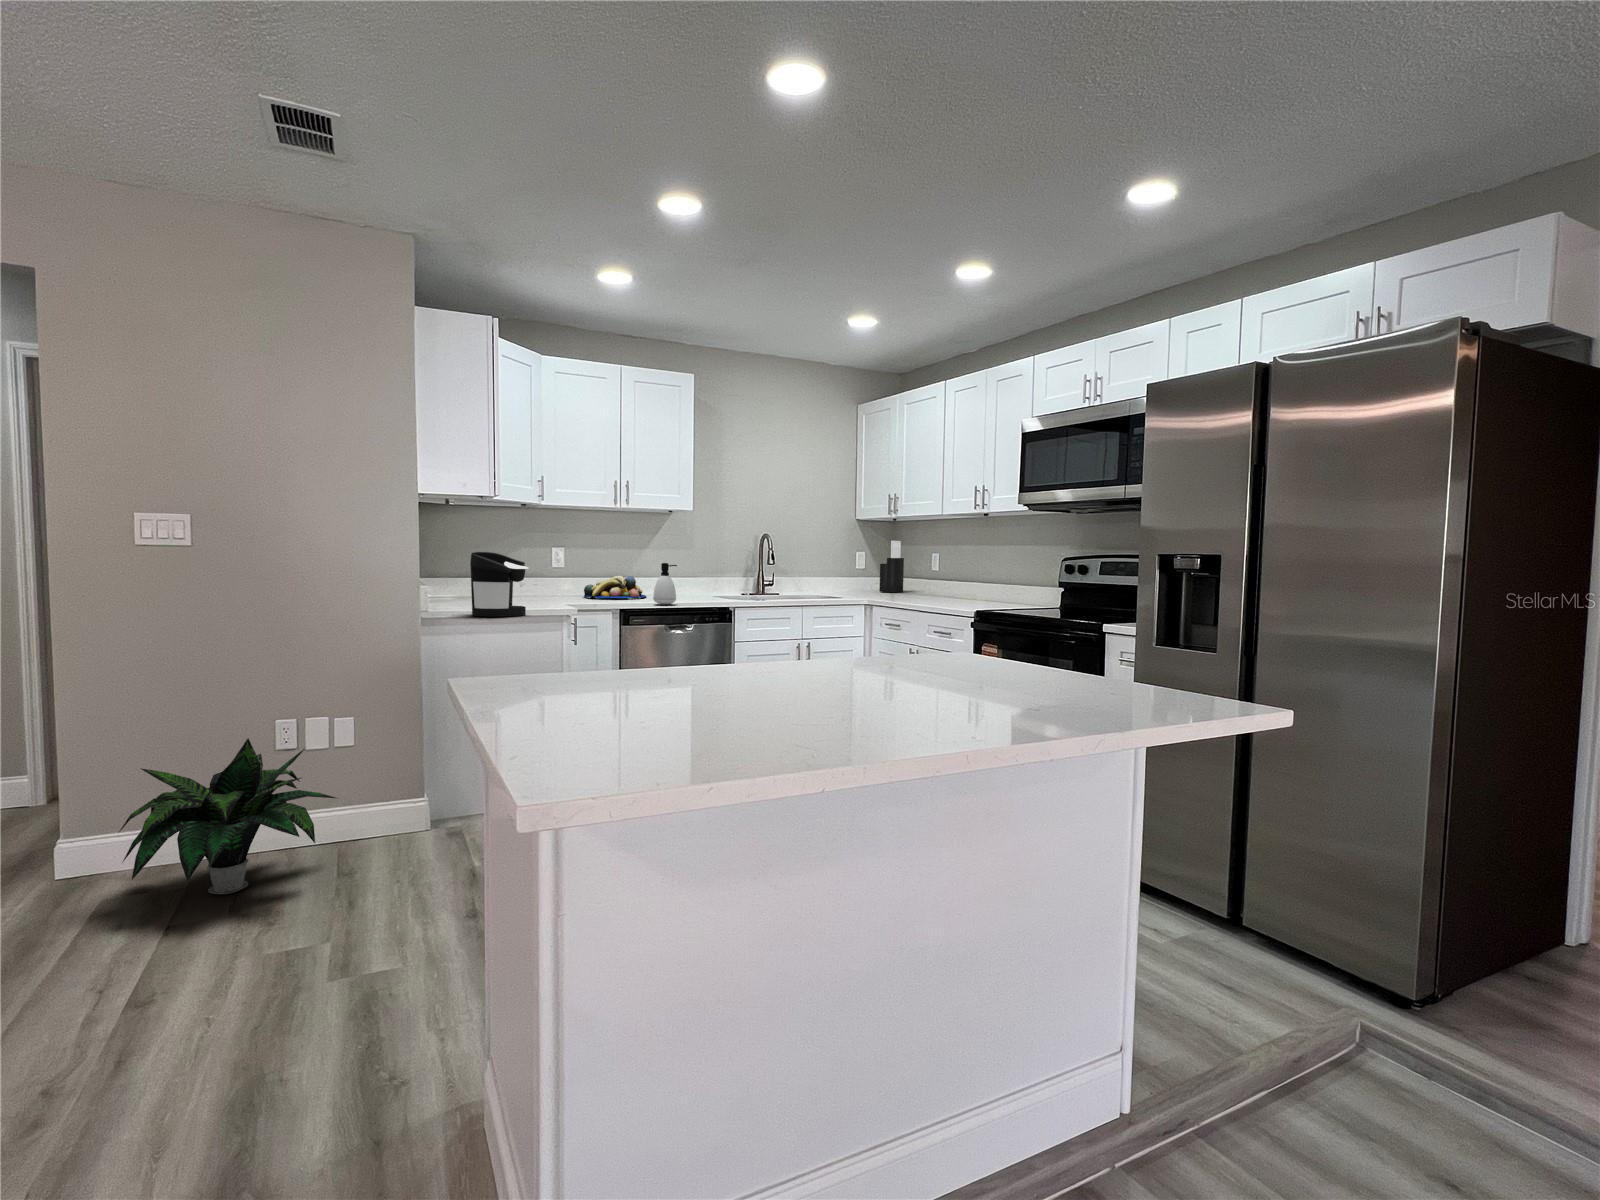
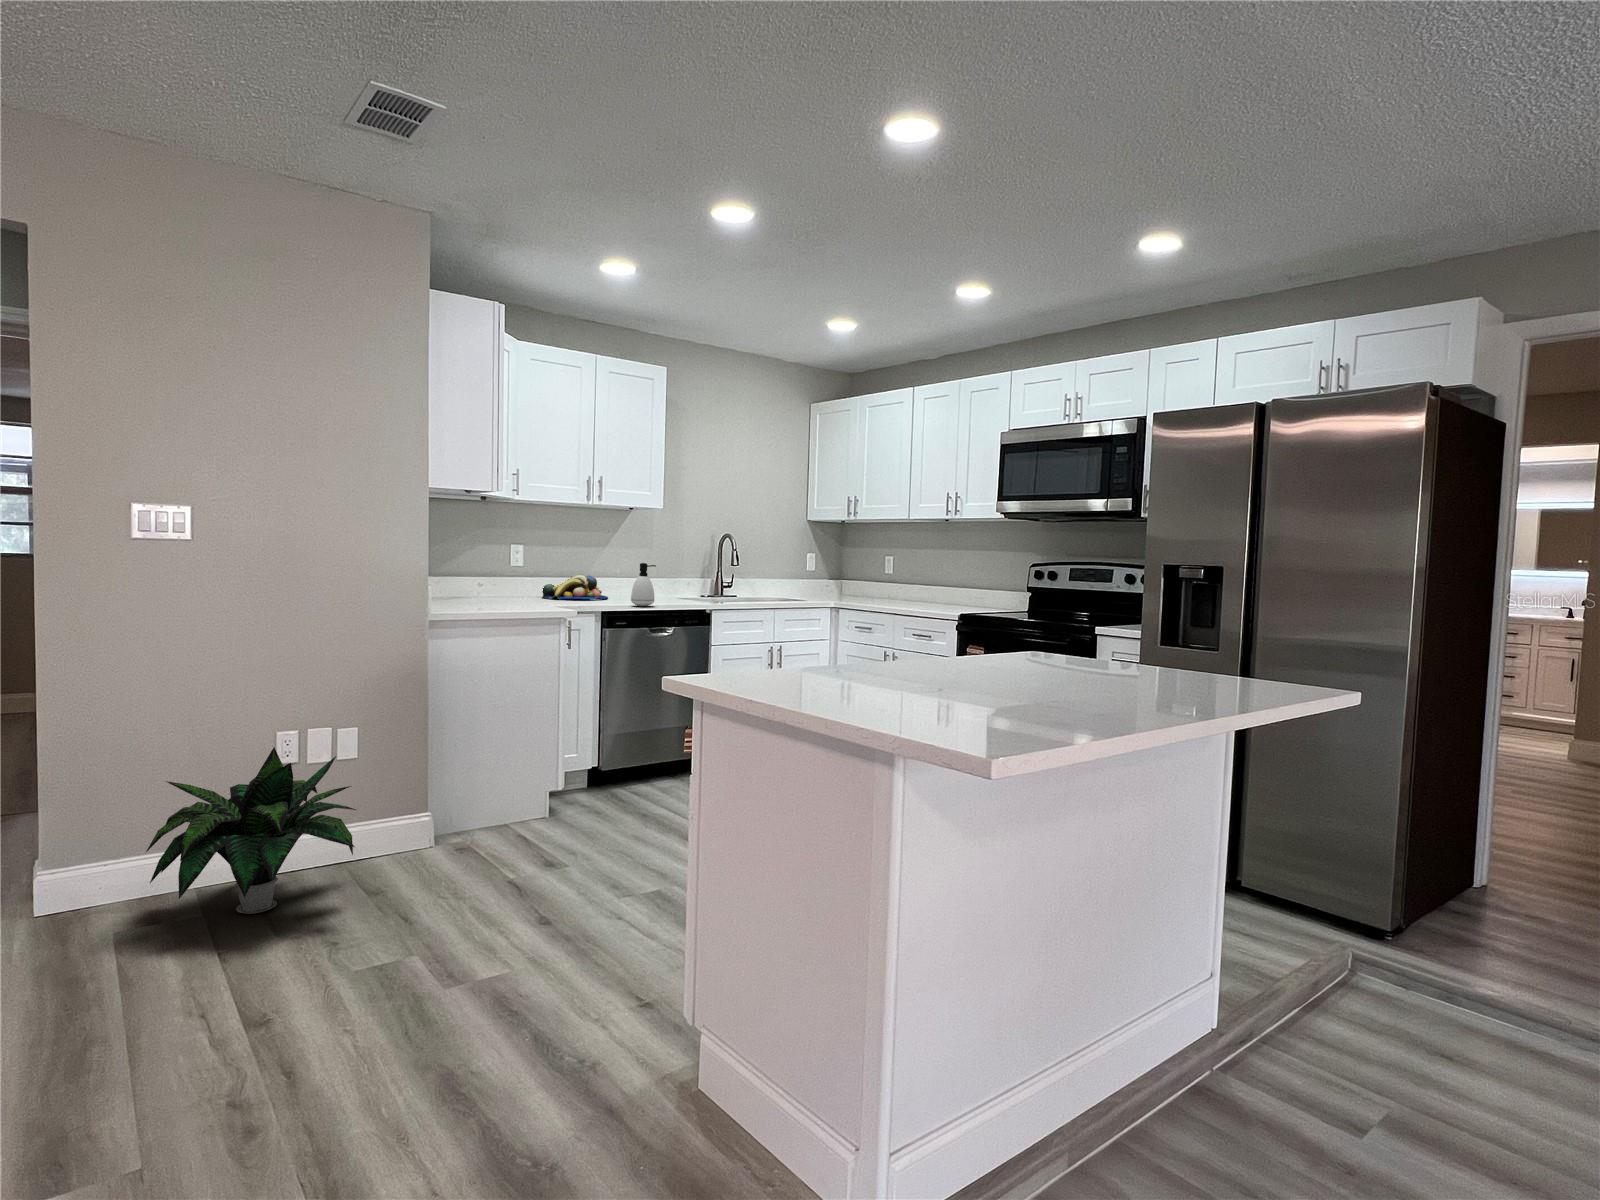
knife block: present [879,541,904,592] -> none [829,542,852,595]
coffee maker: present [470,552,528,617] -> none [467,550,527,618]

